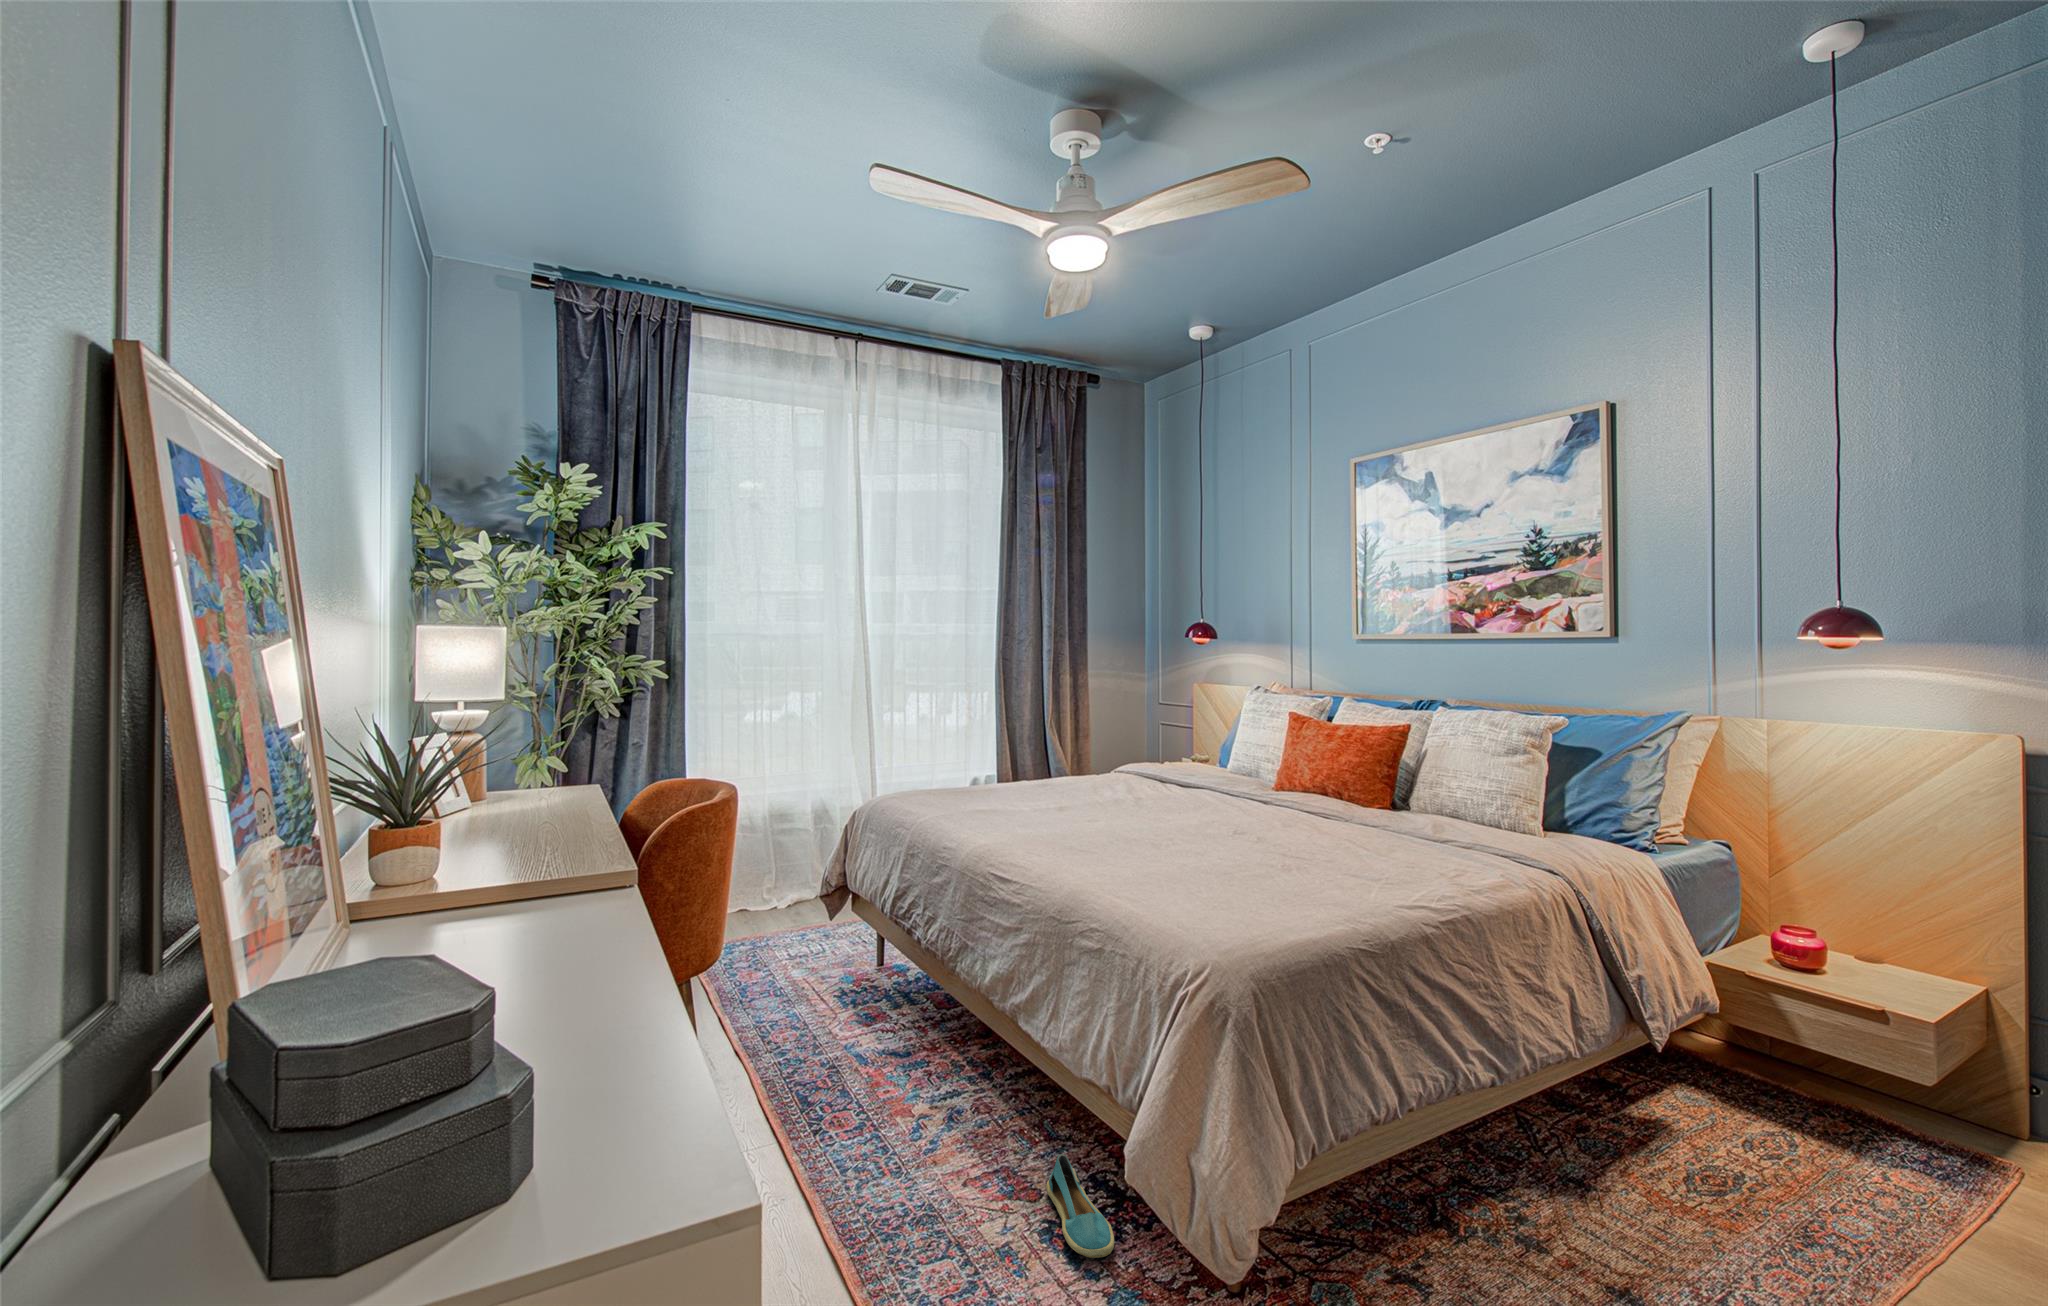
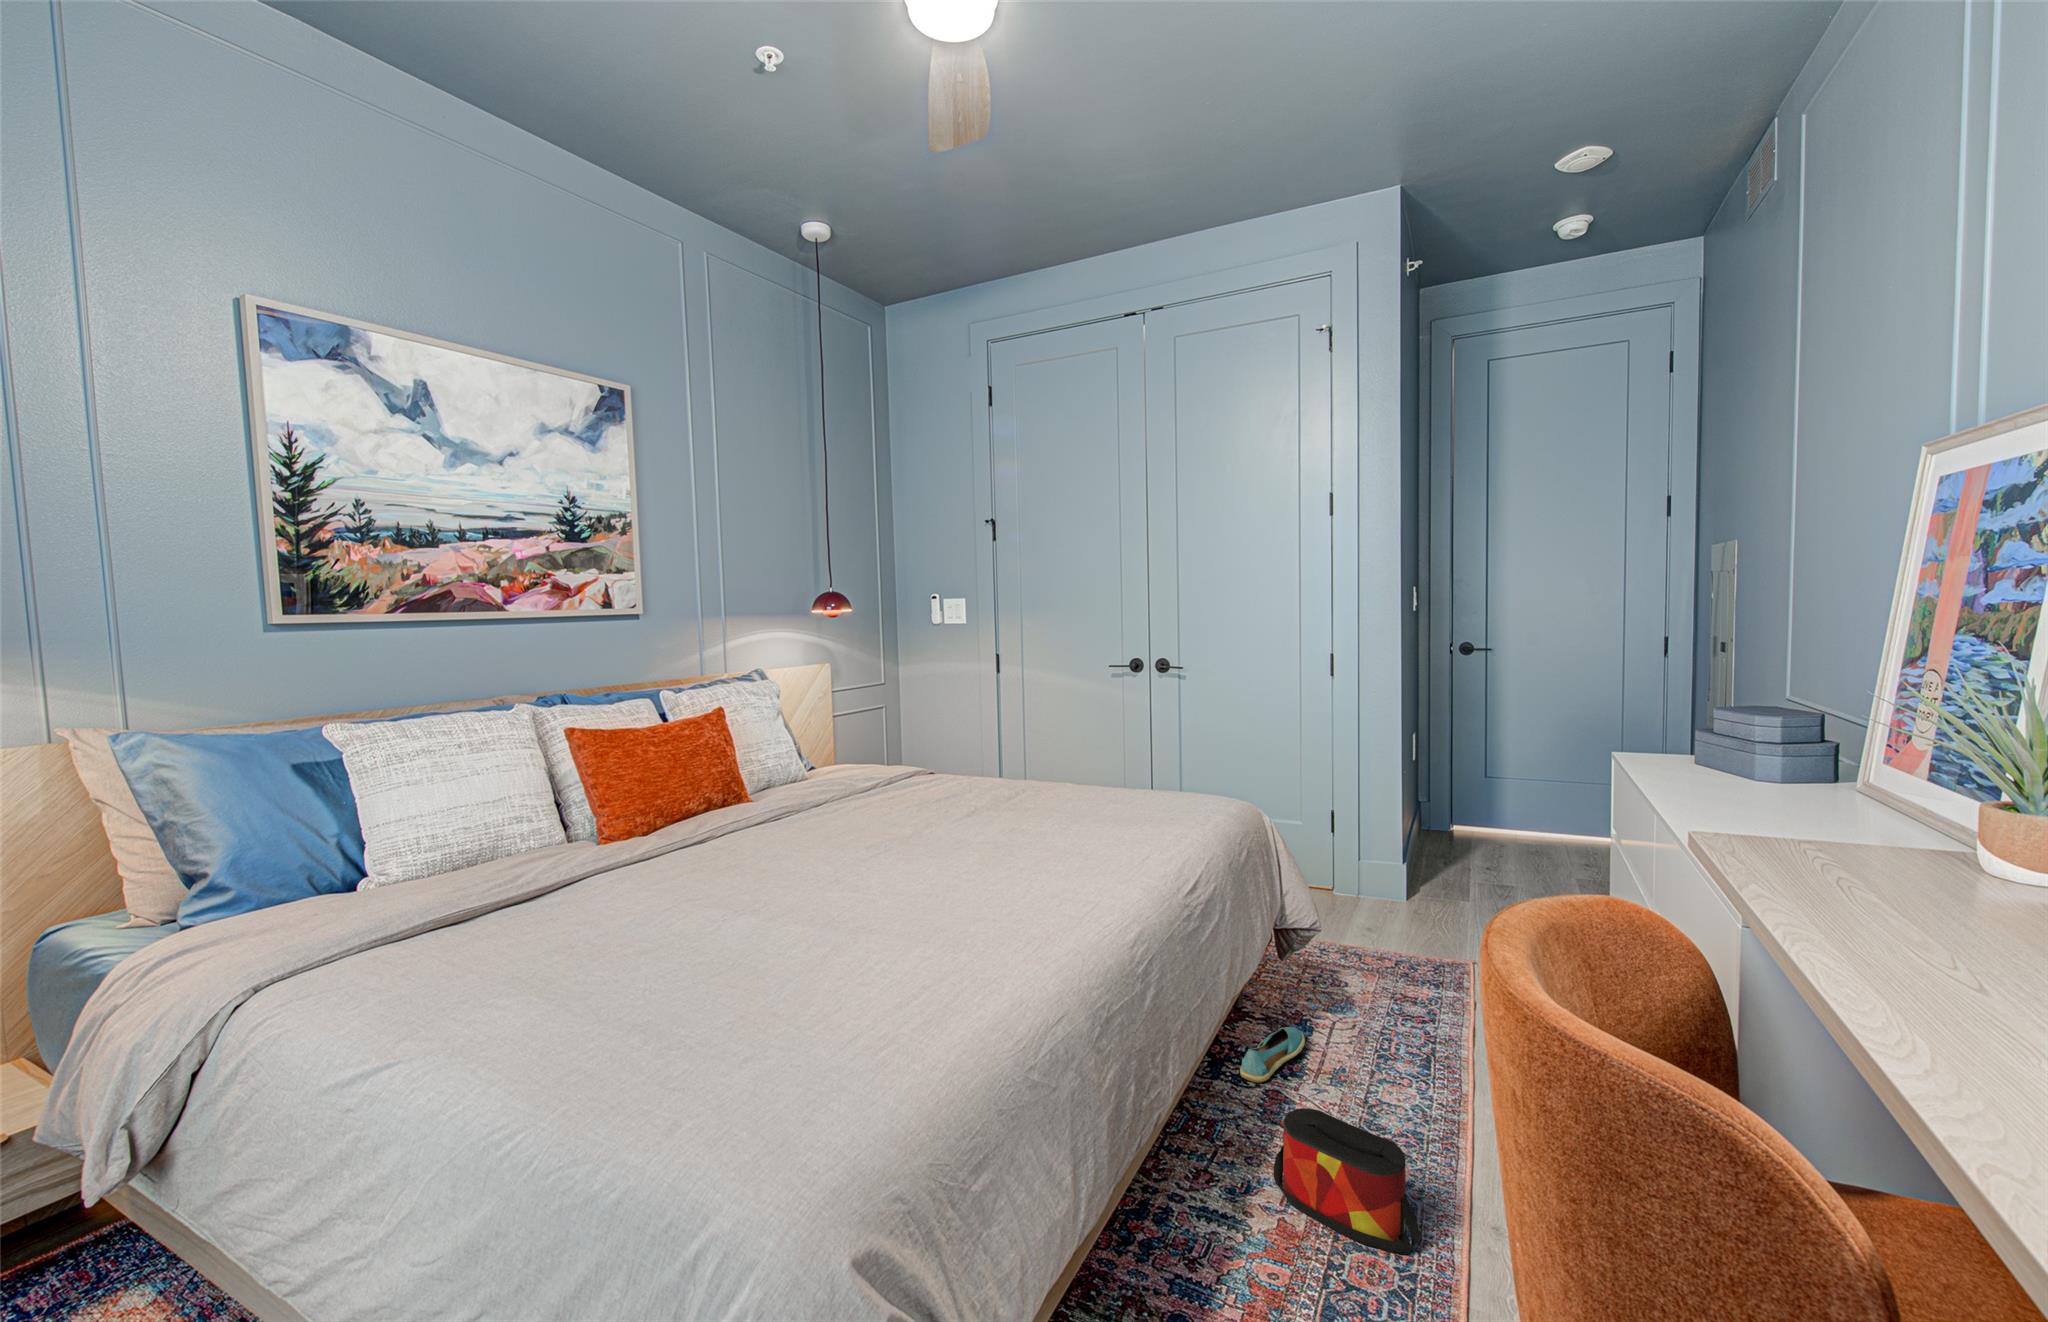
bag: none [822,1067,942,1158] -> present [1274,1108,1420,1254]

